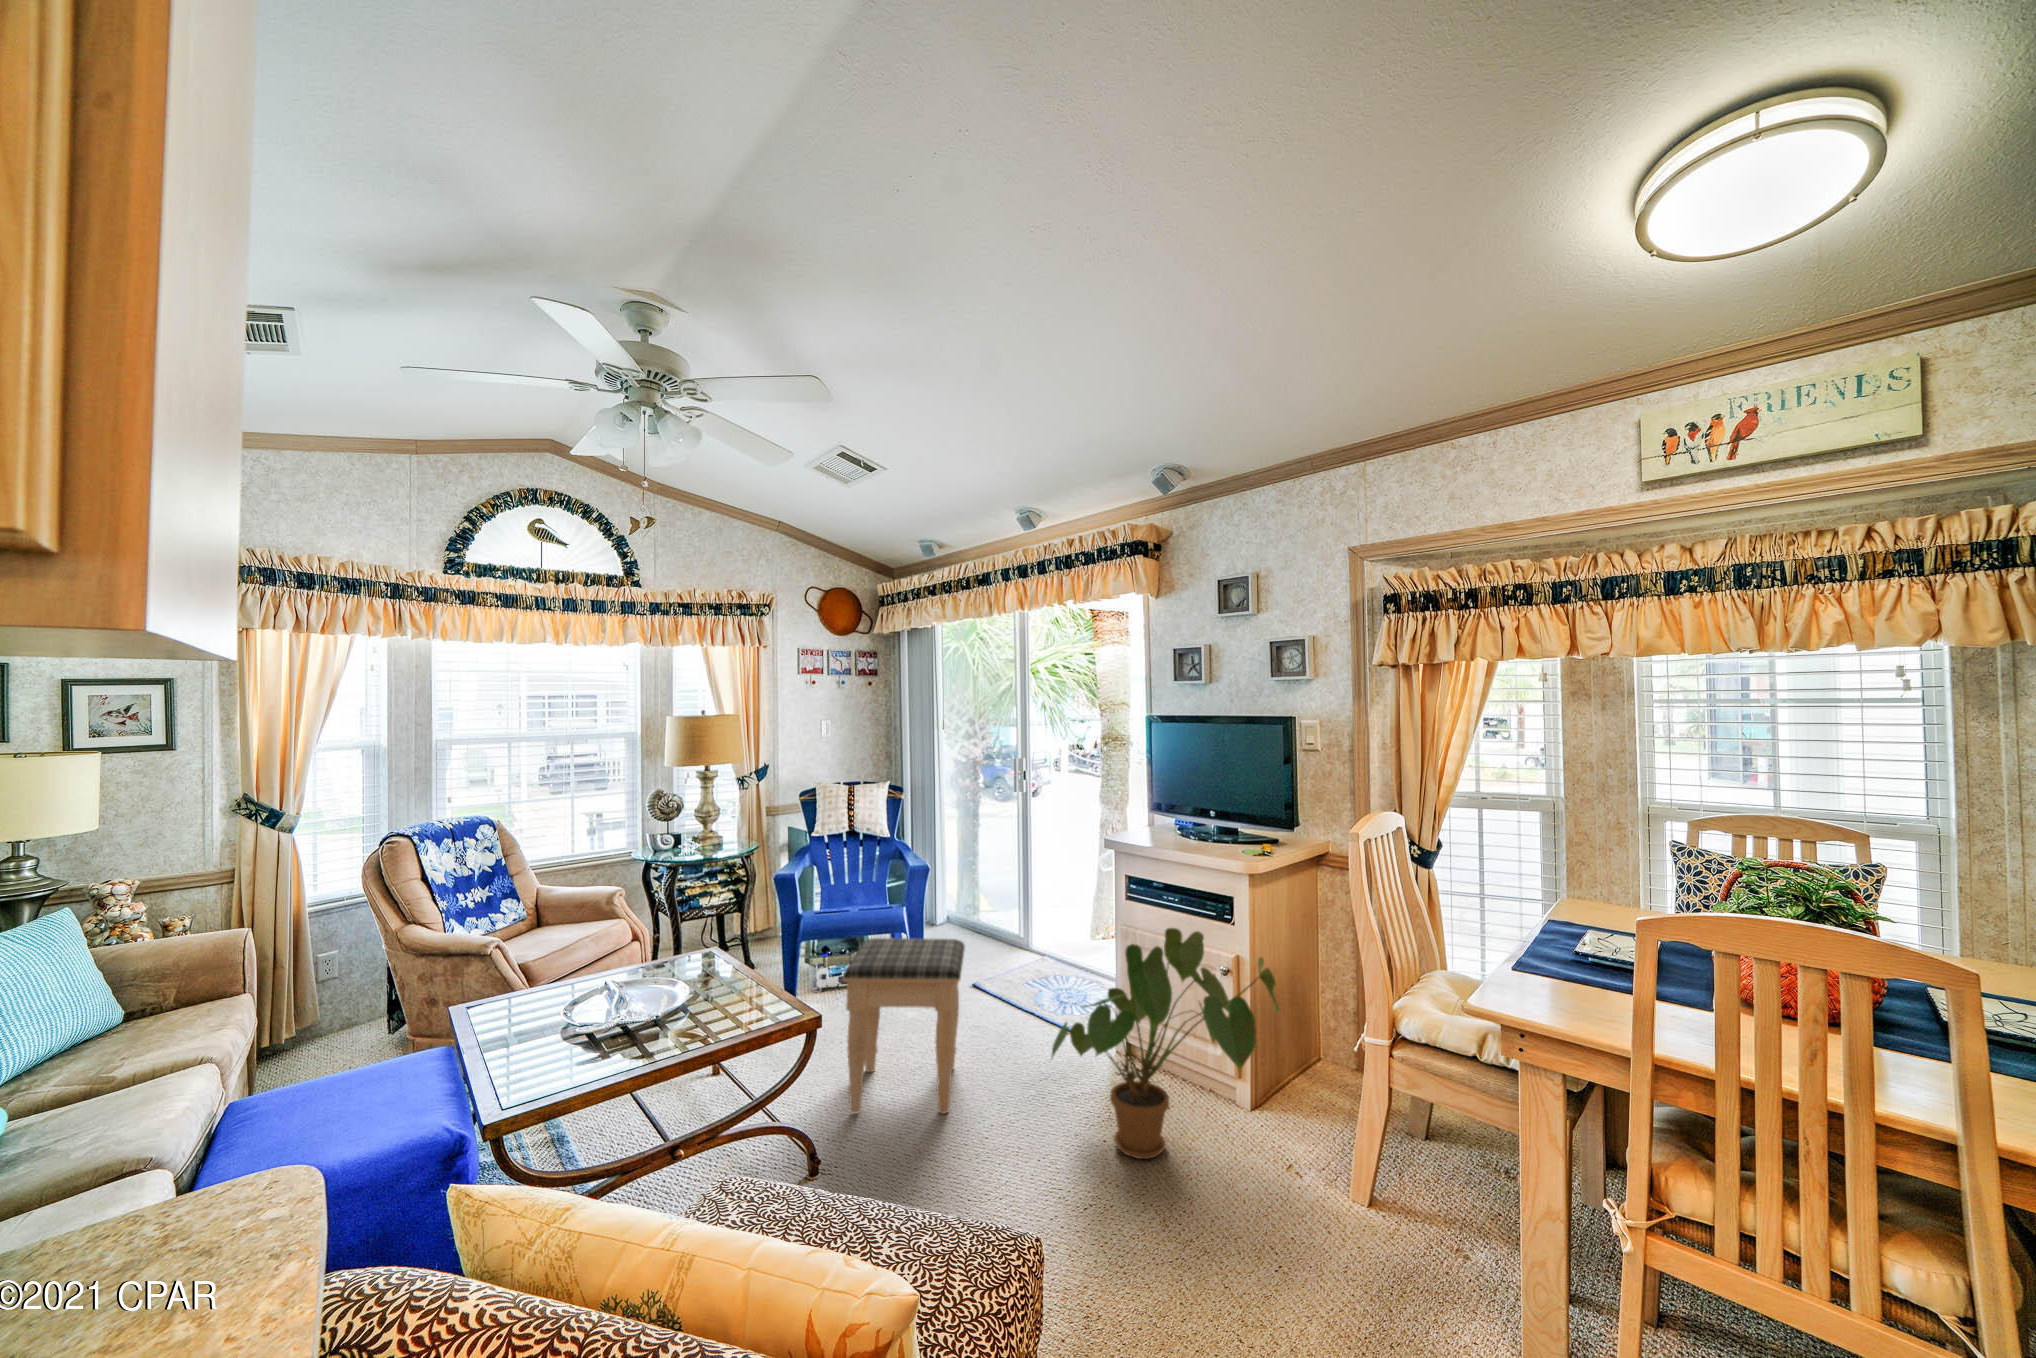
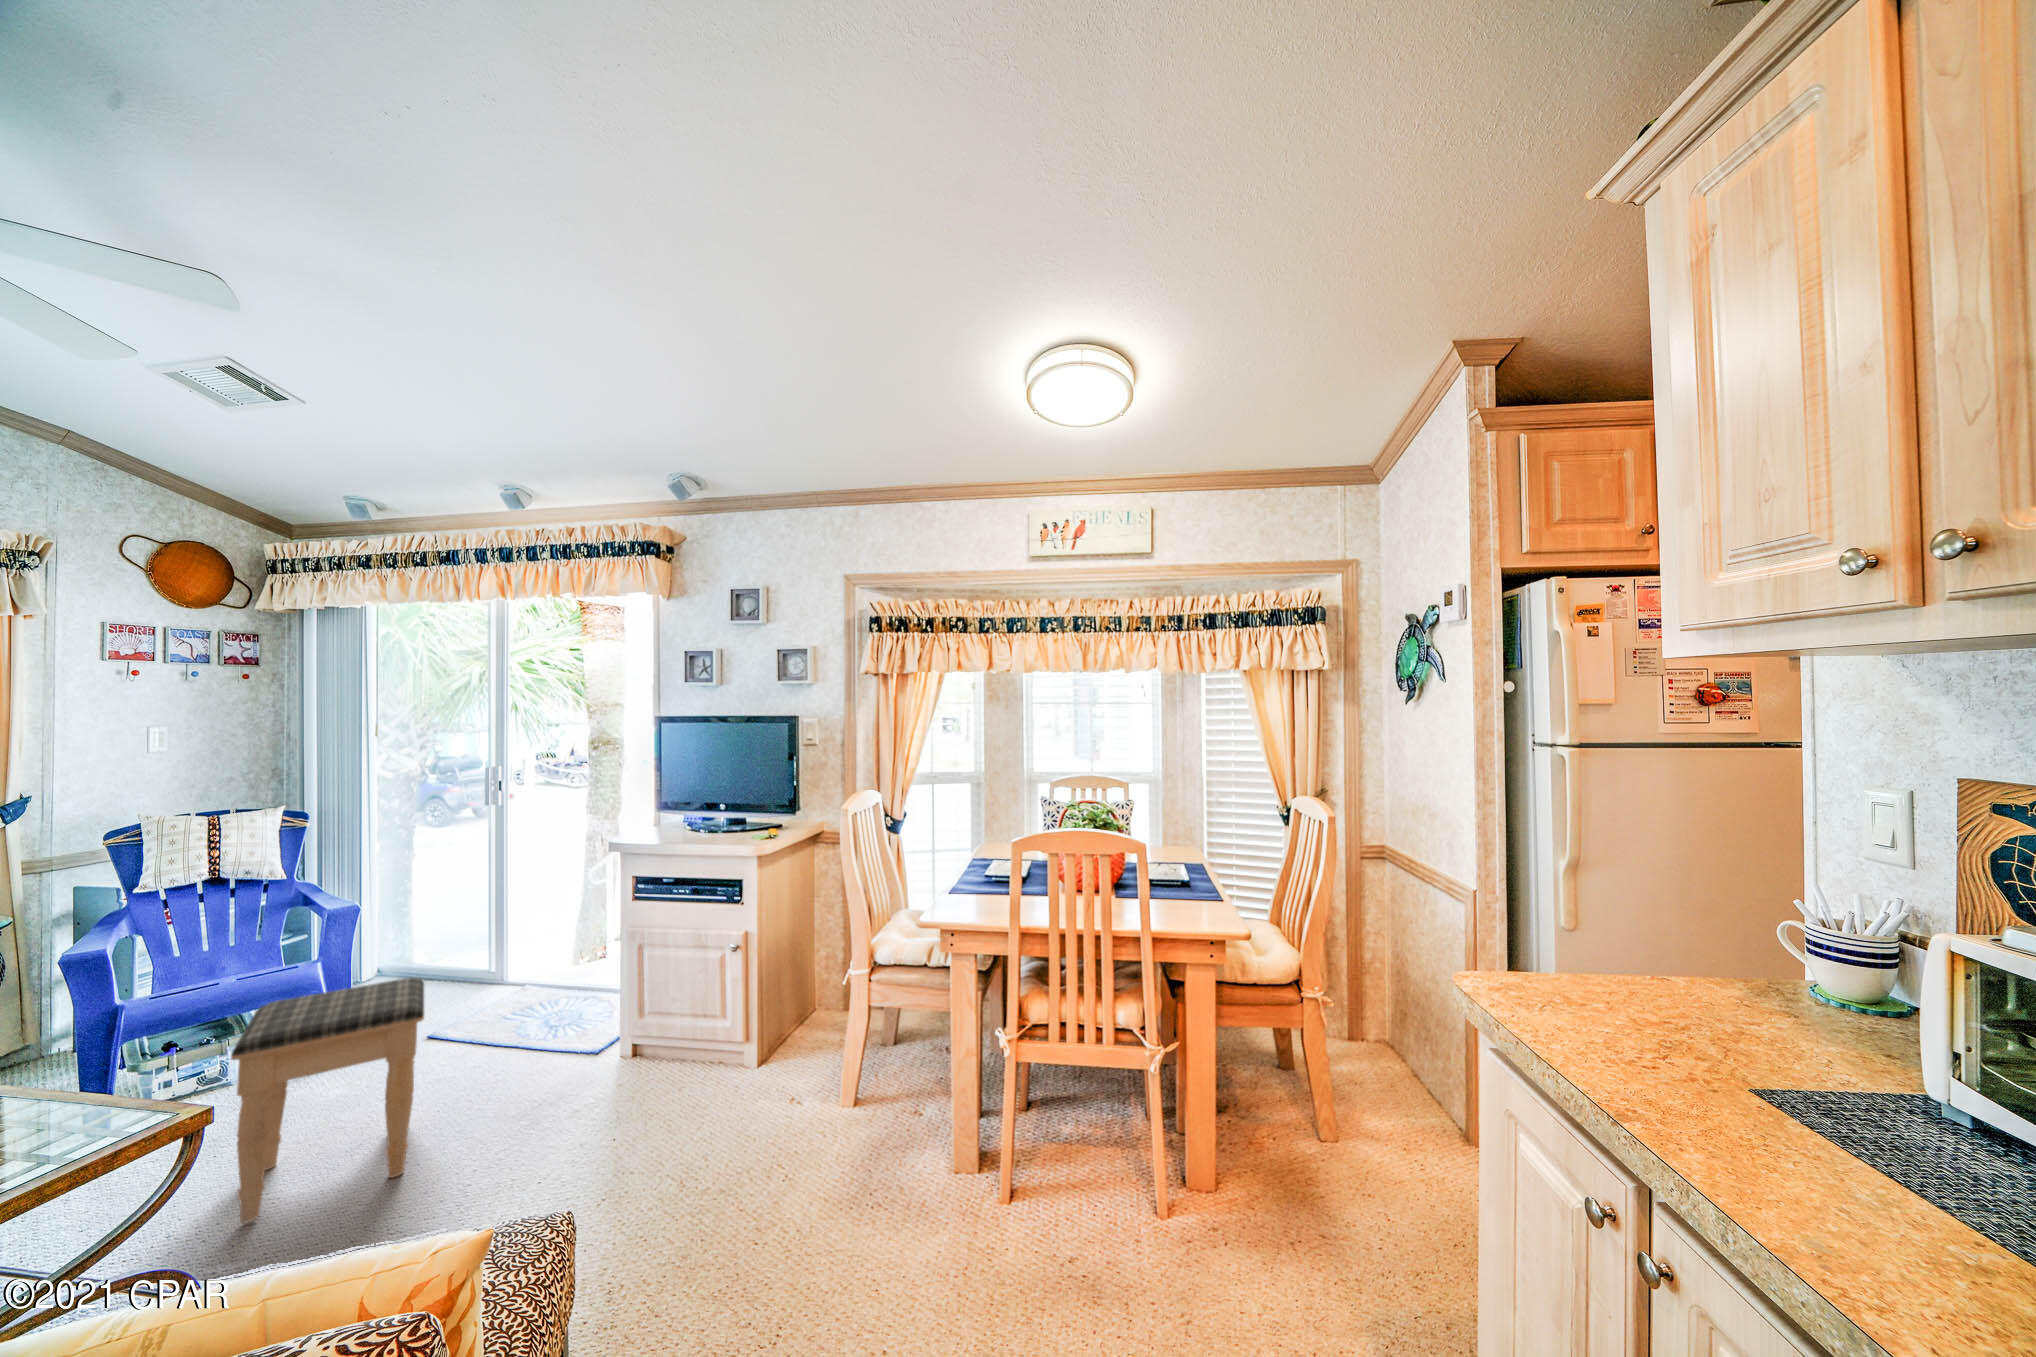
house plant: present [1052,928,1279,1159] -> none [545,914,782,1139]

